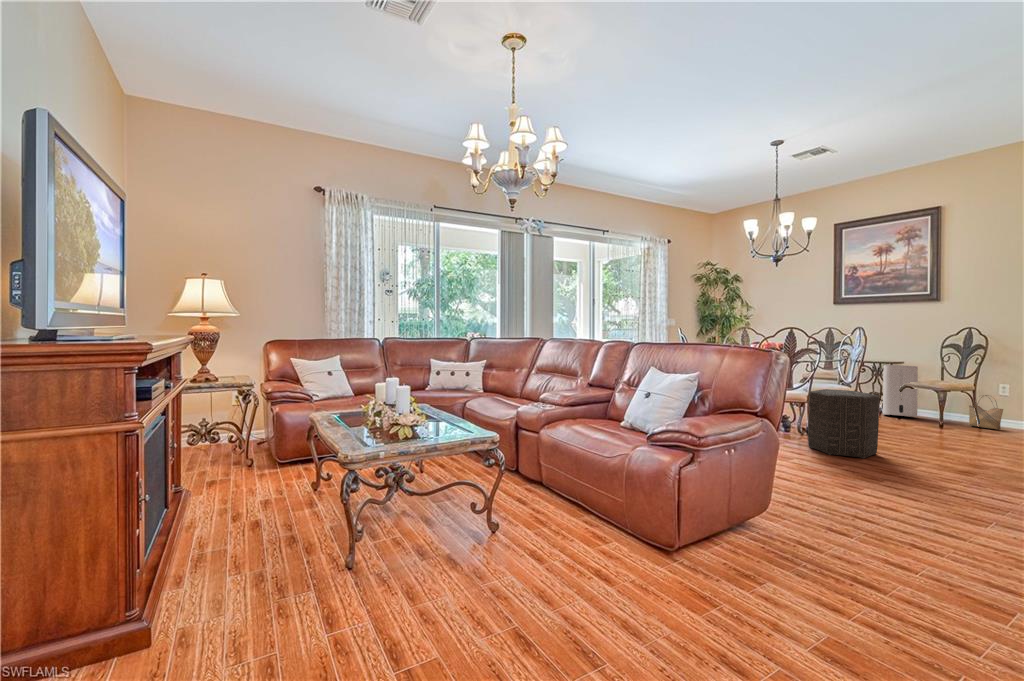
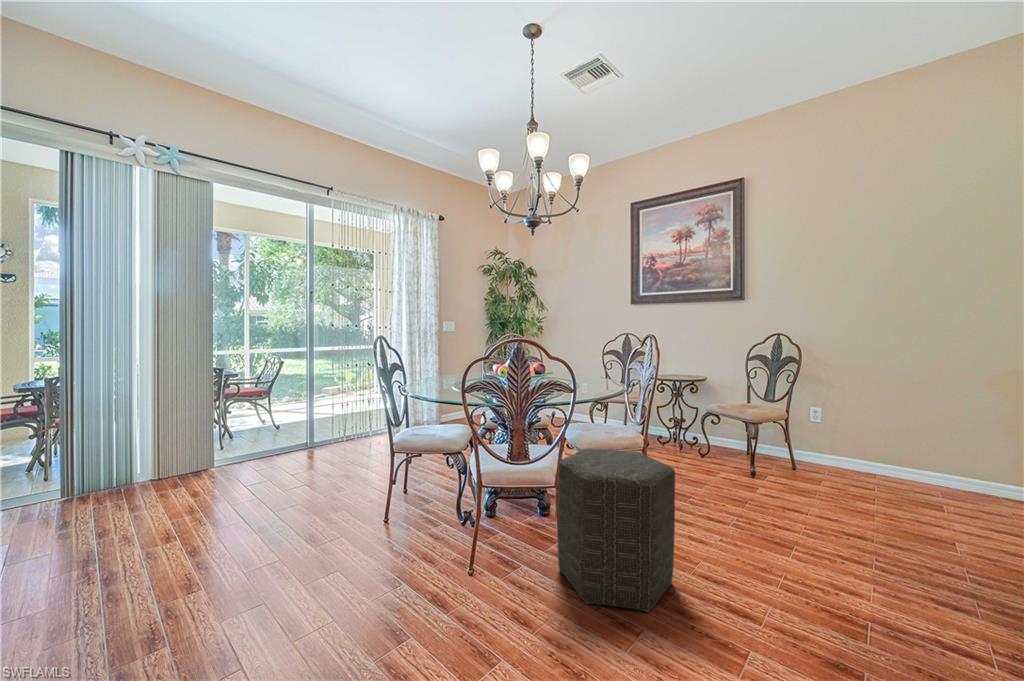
air purifier: present [883,365,918,417] -> none [684,382,722,451]
woven basket: present [969,395,1003,430] -> none [779,422,818,469]

